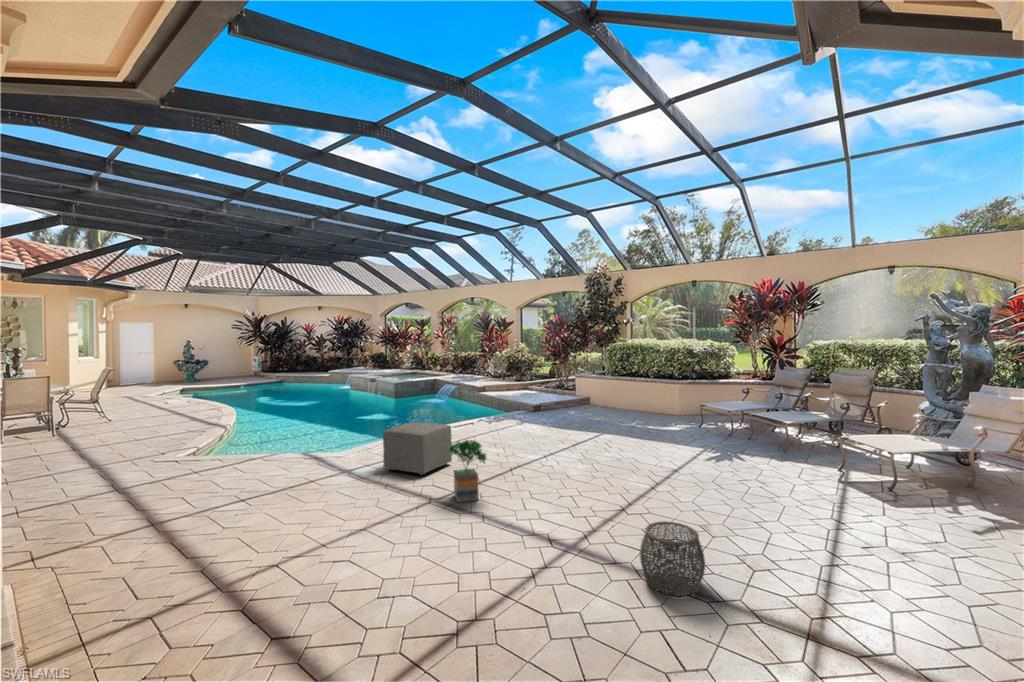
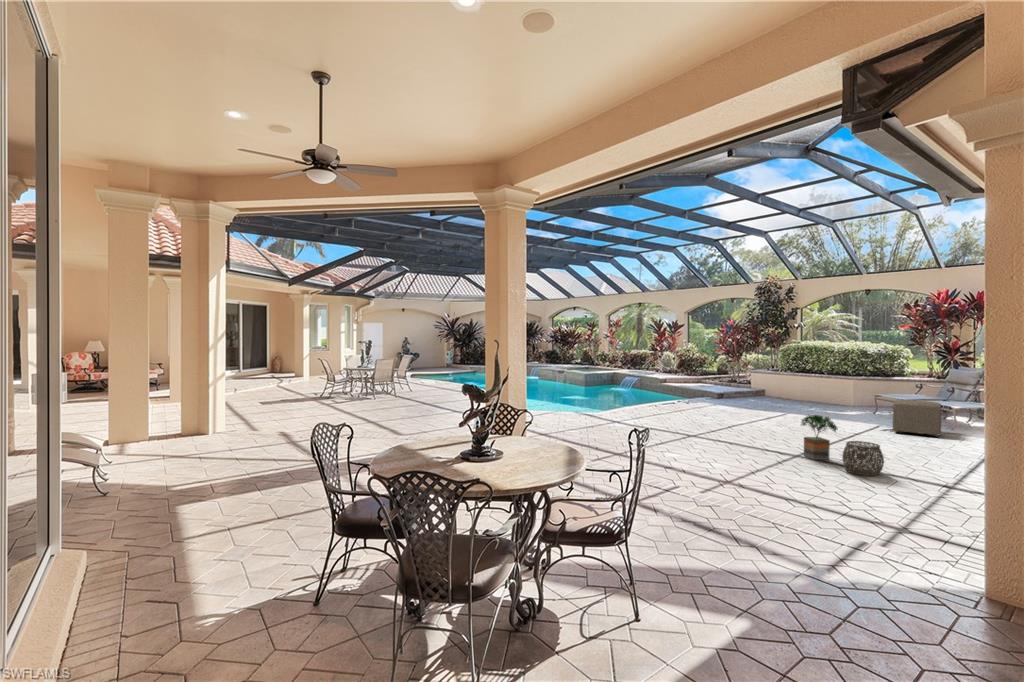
ottoman: present [383,422,452,475] -> present [893,400,941,437]
potted tree: present [448,440,486,502] -> present [801,415,838,460]

